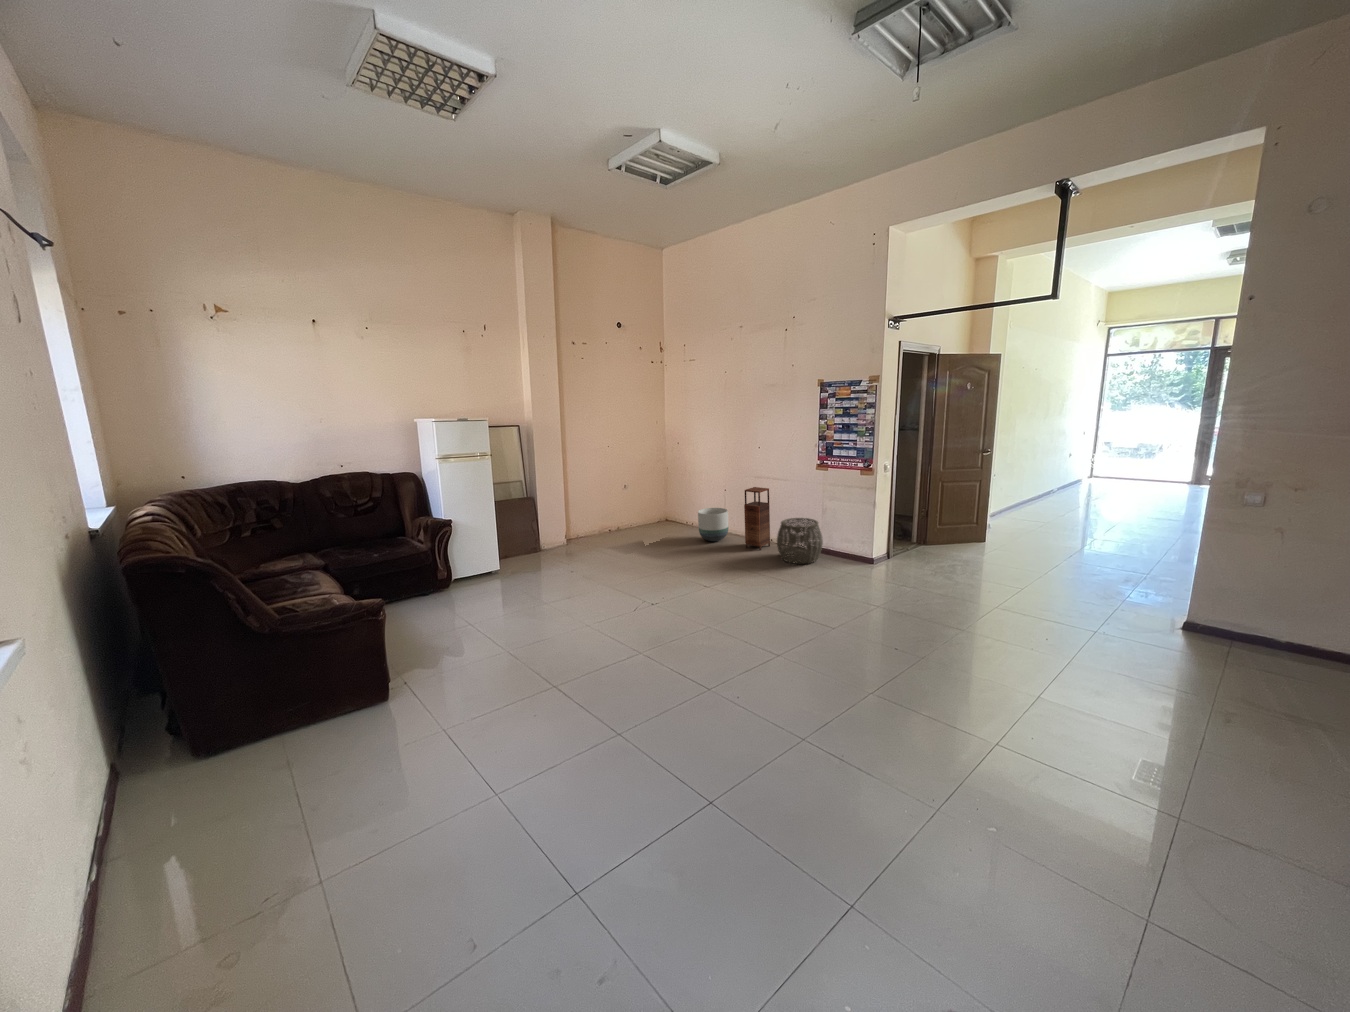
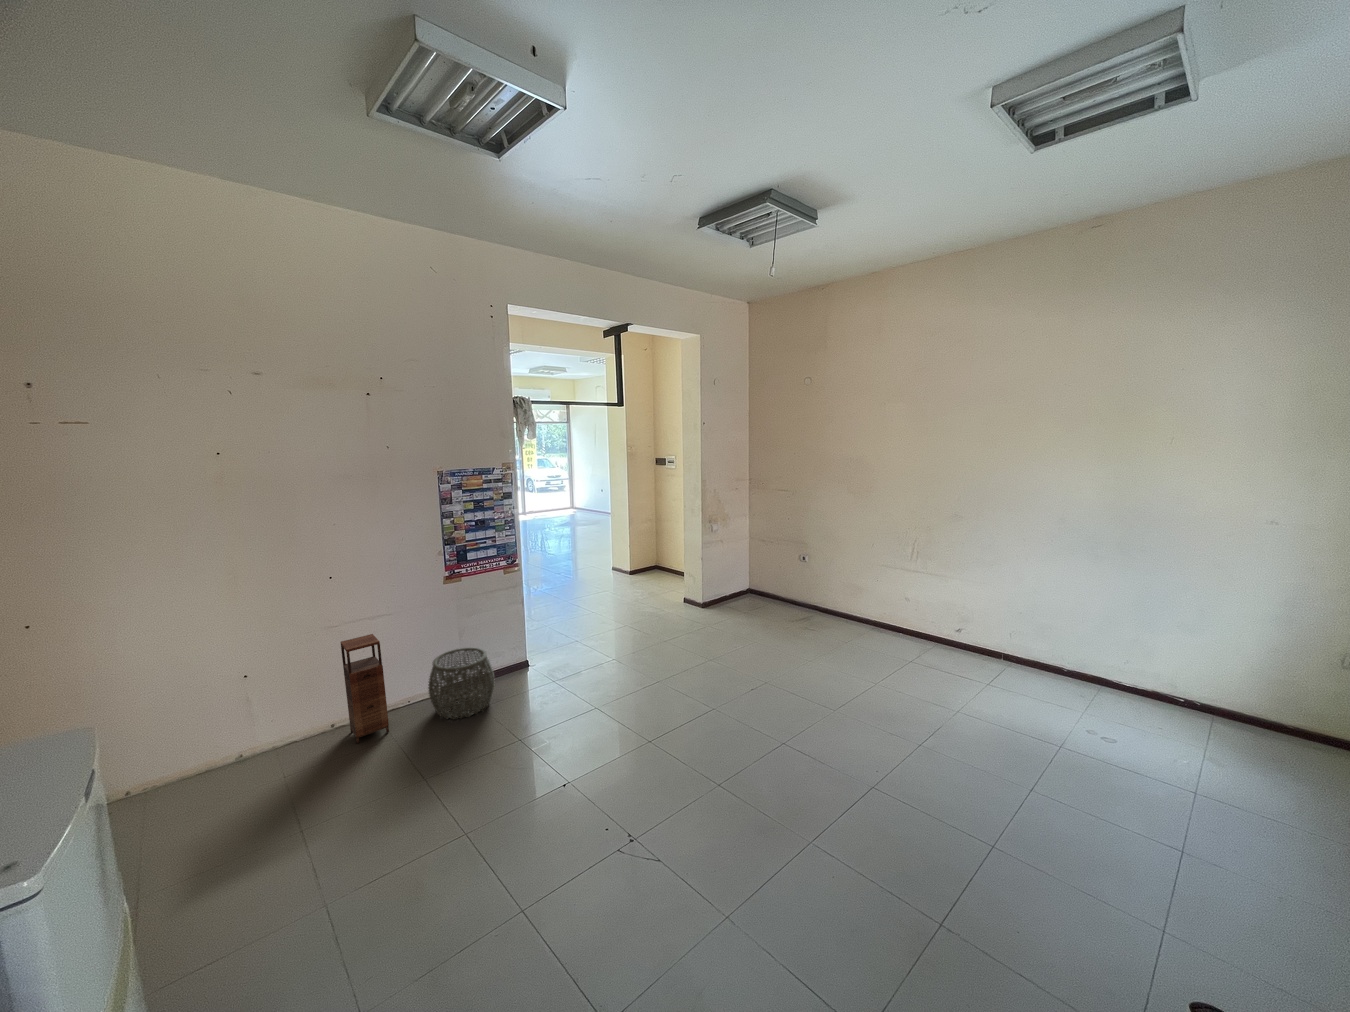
planter: present [698,508,728,541] -> none [217,705,297,784]

